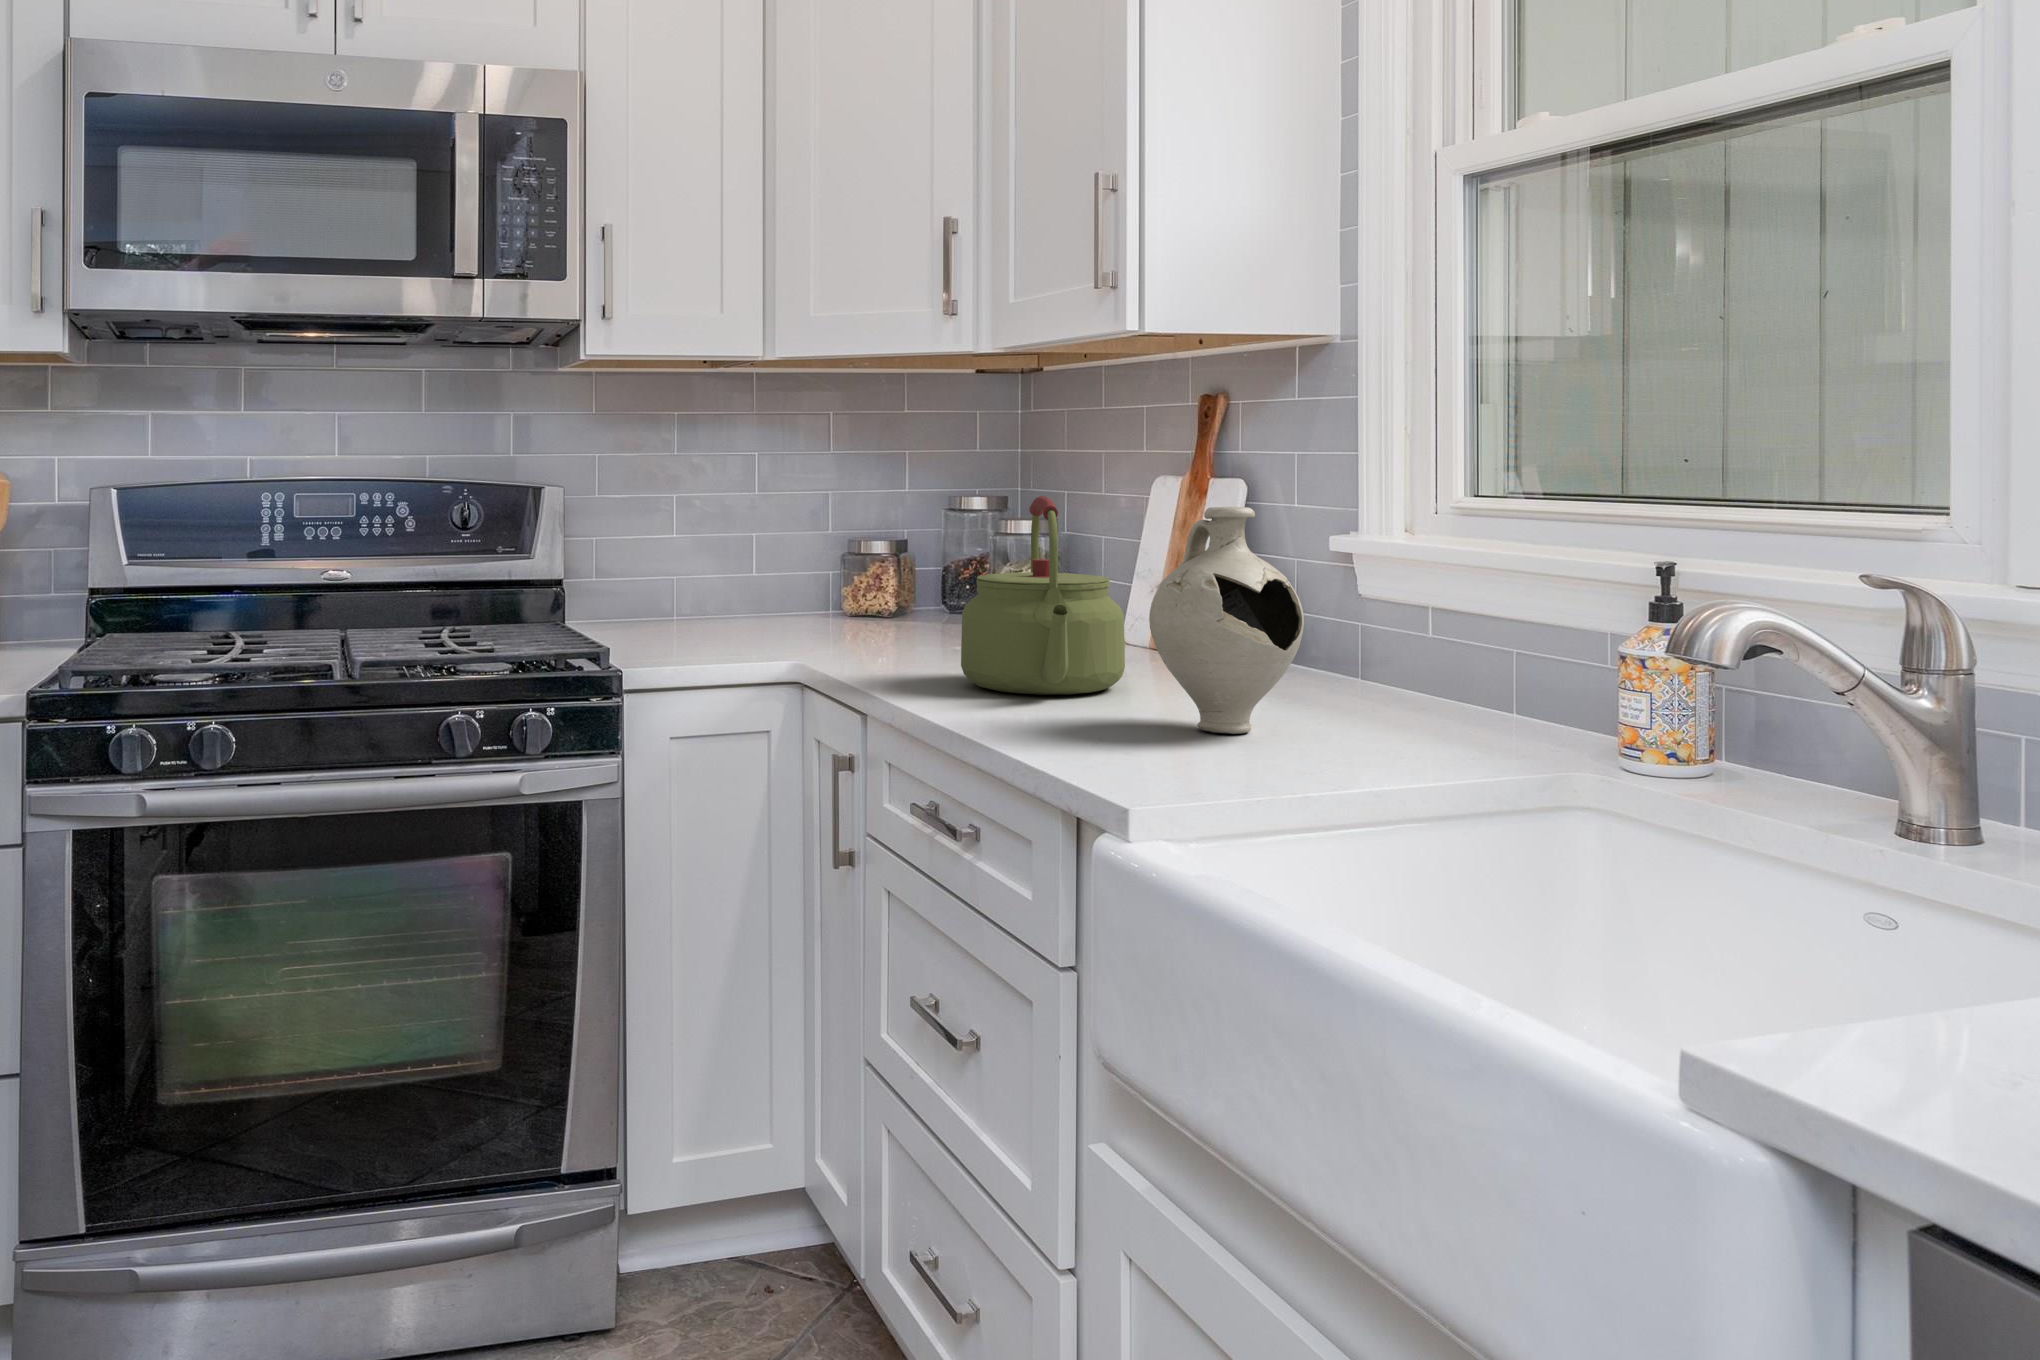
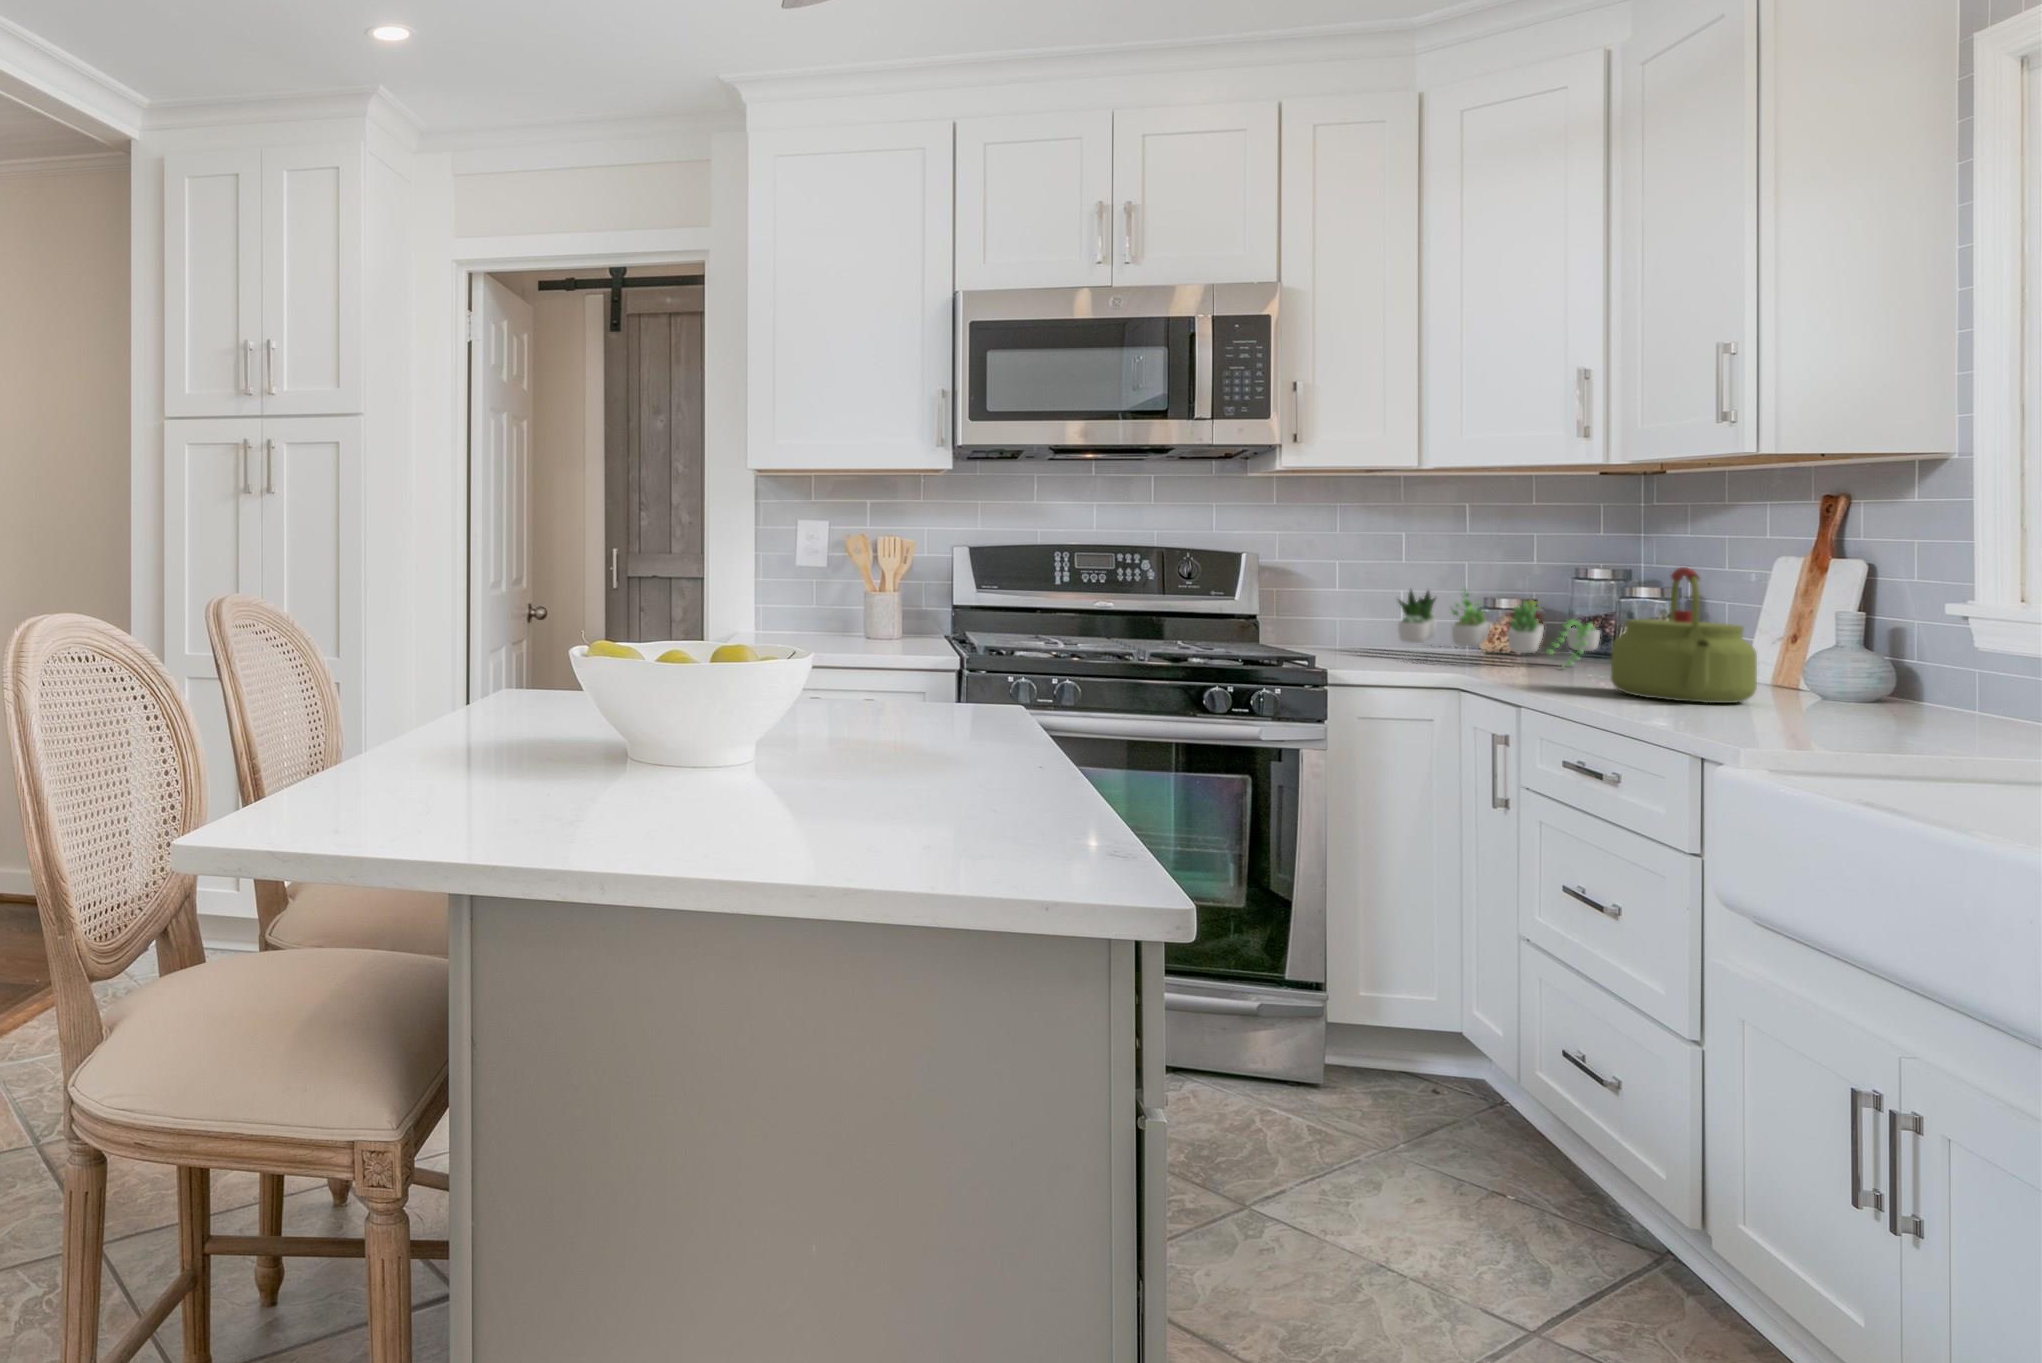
decorative vase: present [1149,507,1304,734] -> none [1784,576,1925,730]
succulent plant: none [733,523,969,640] -> present [1398,588,1600,668]

